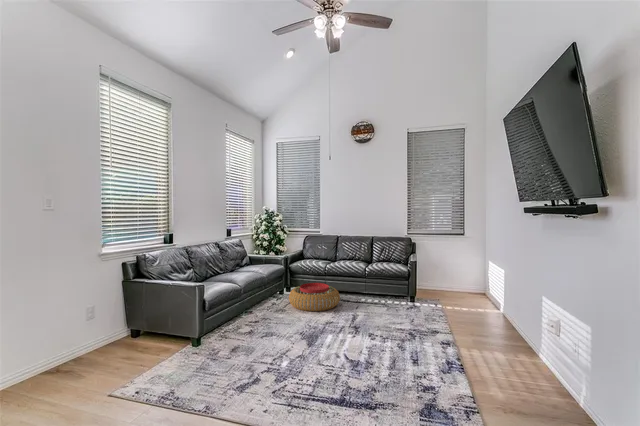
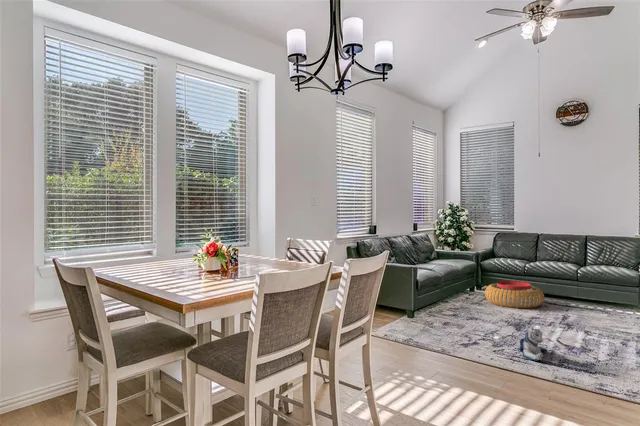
plush toy: none [299,362,329,407] -> present [519,328,547,361]

